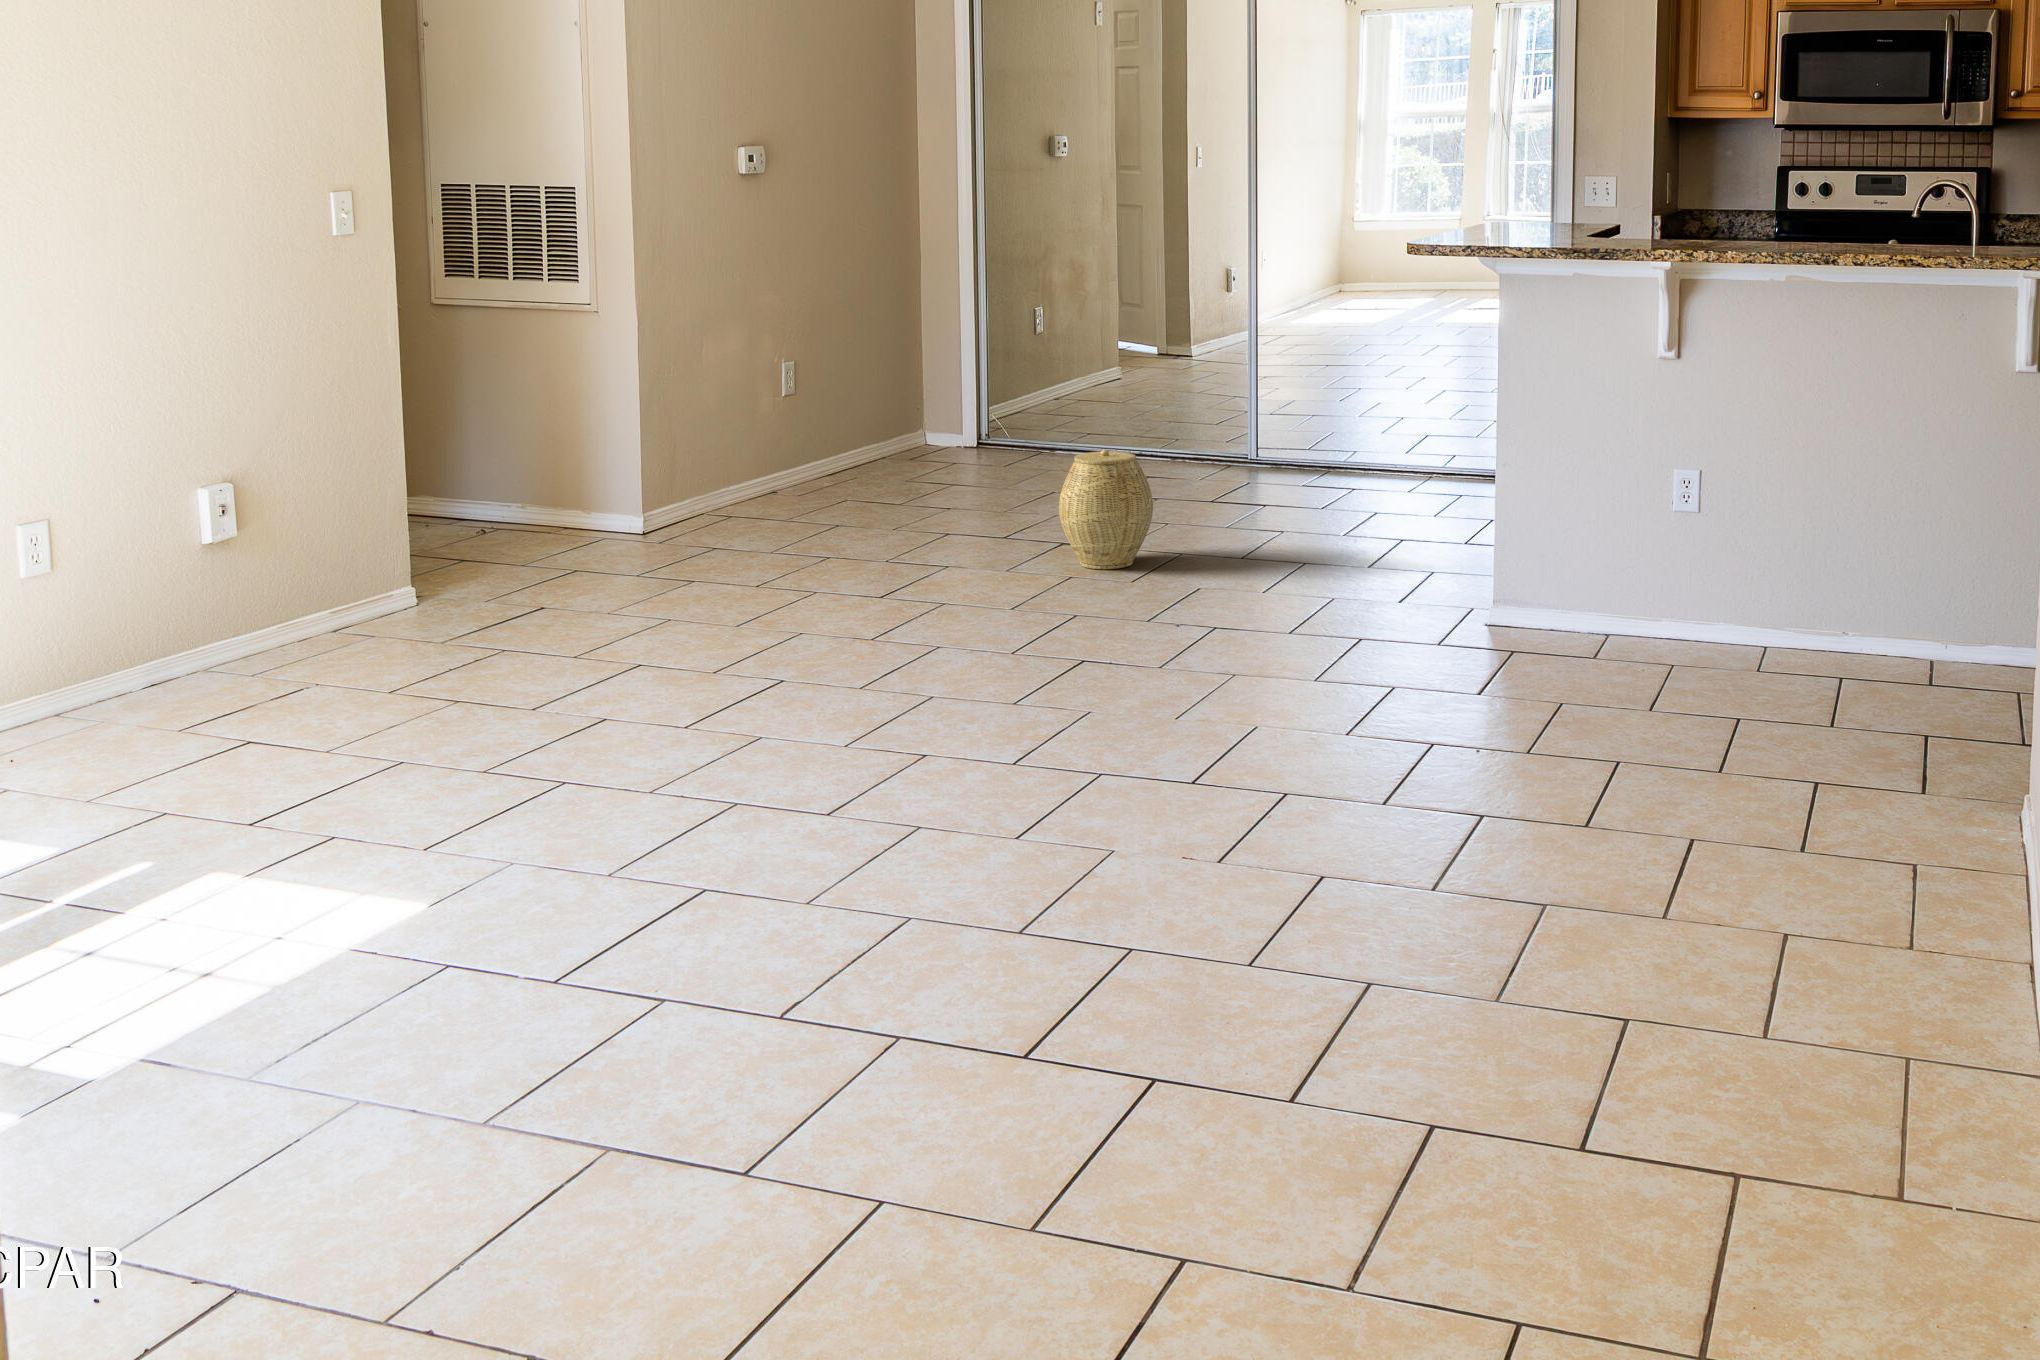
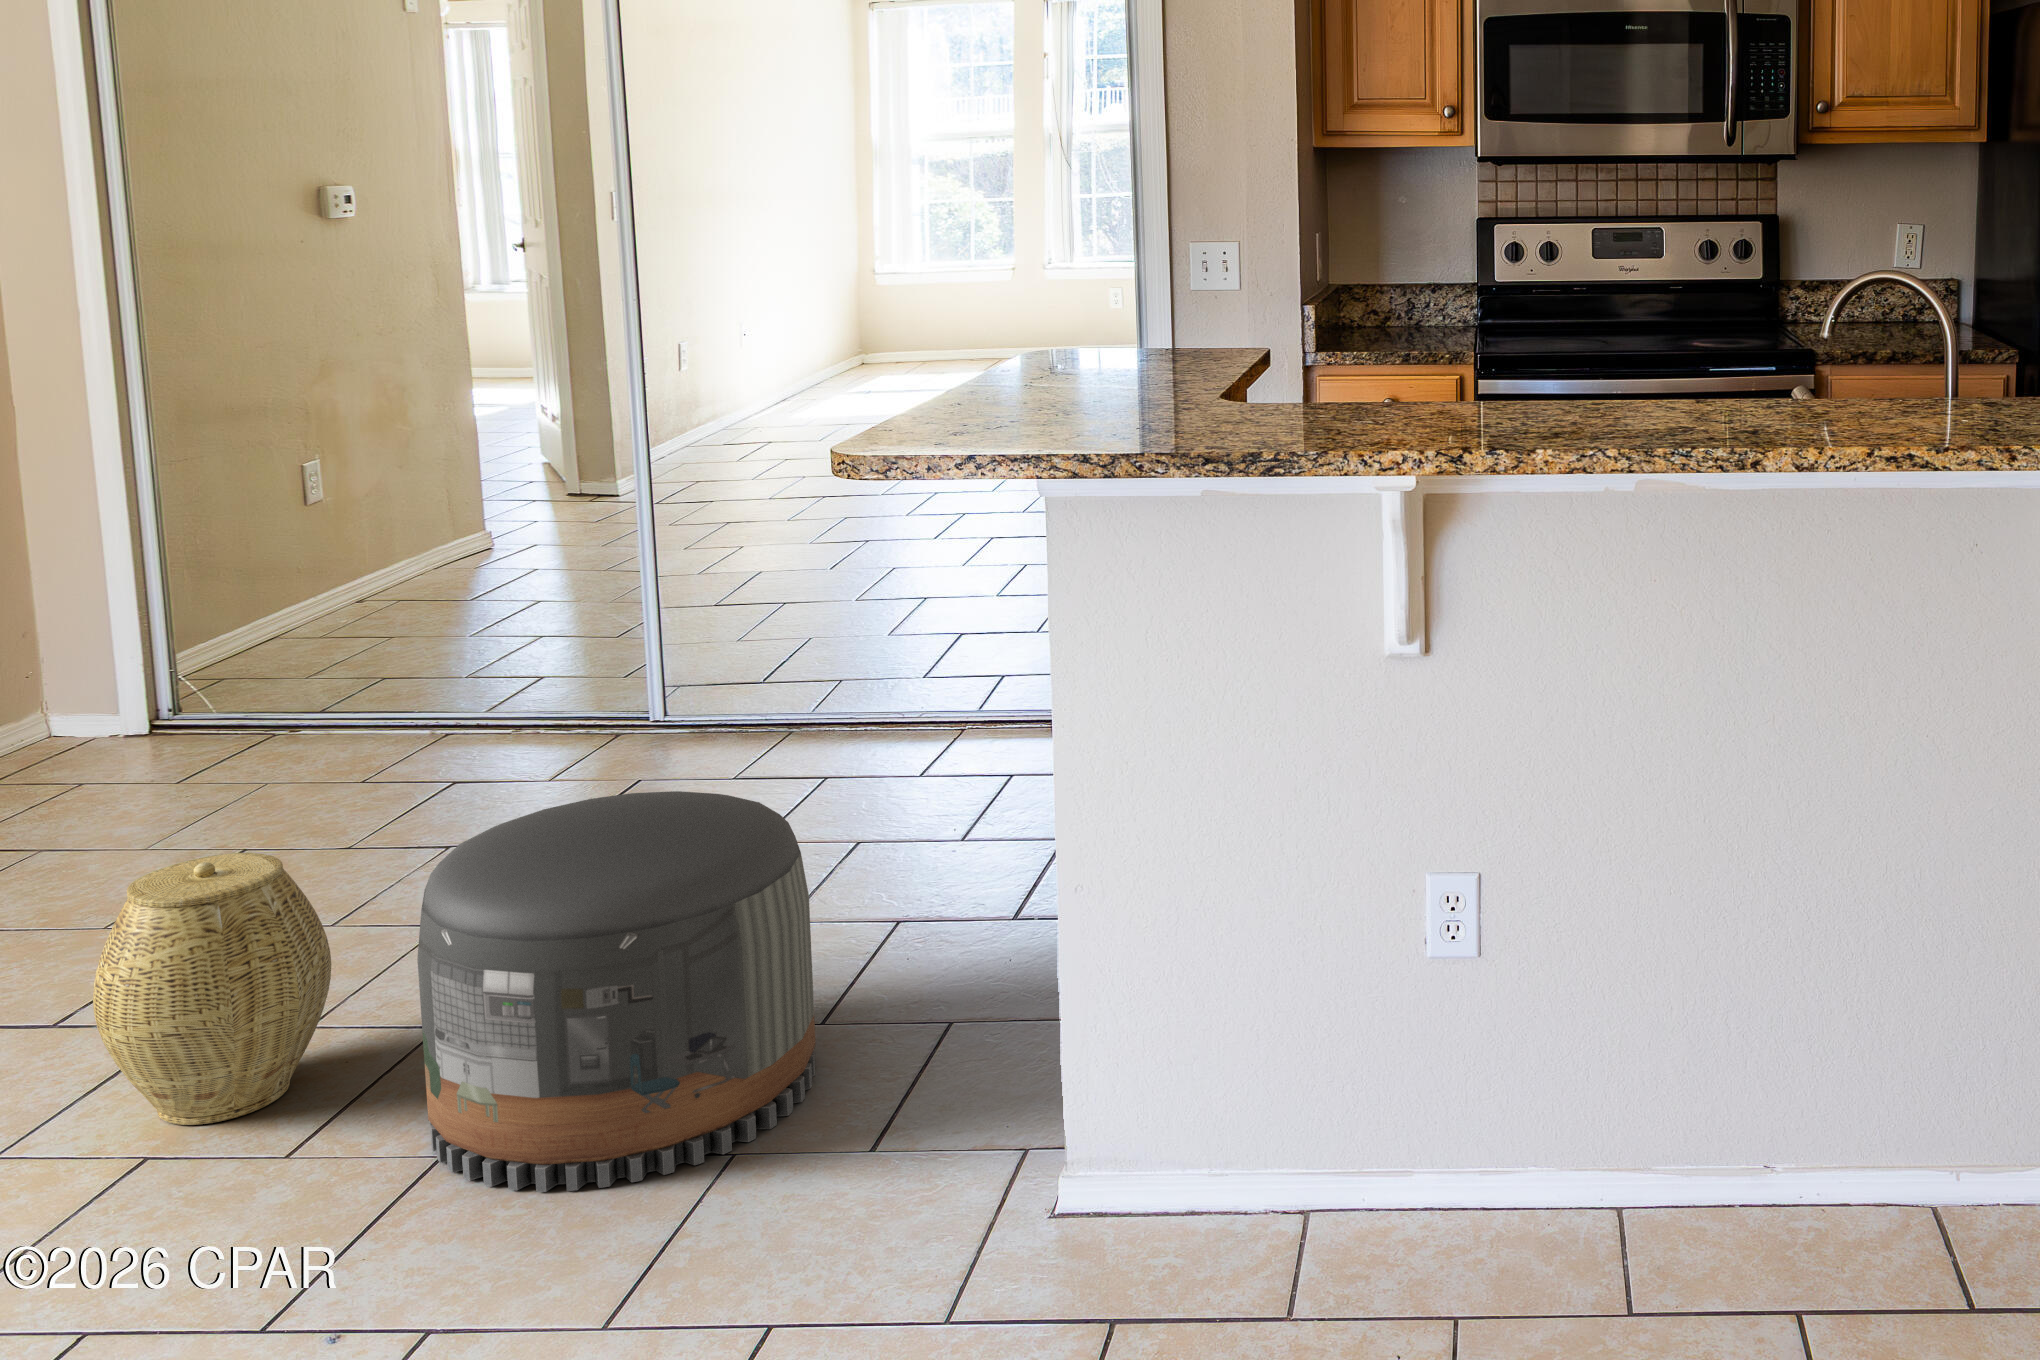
pouf: none [1203,437,1375,598] -> present [417,791,815,1192]

